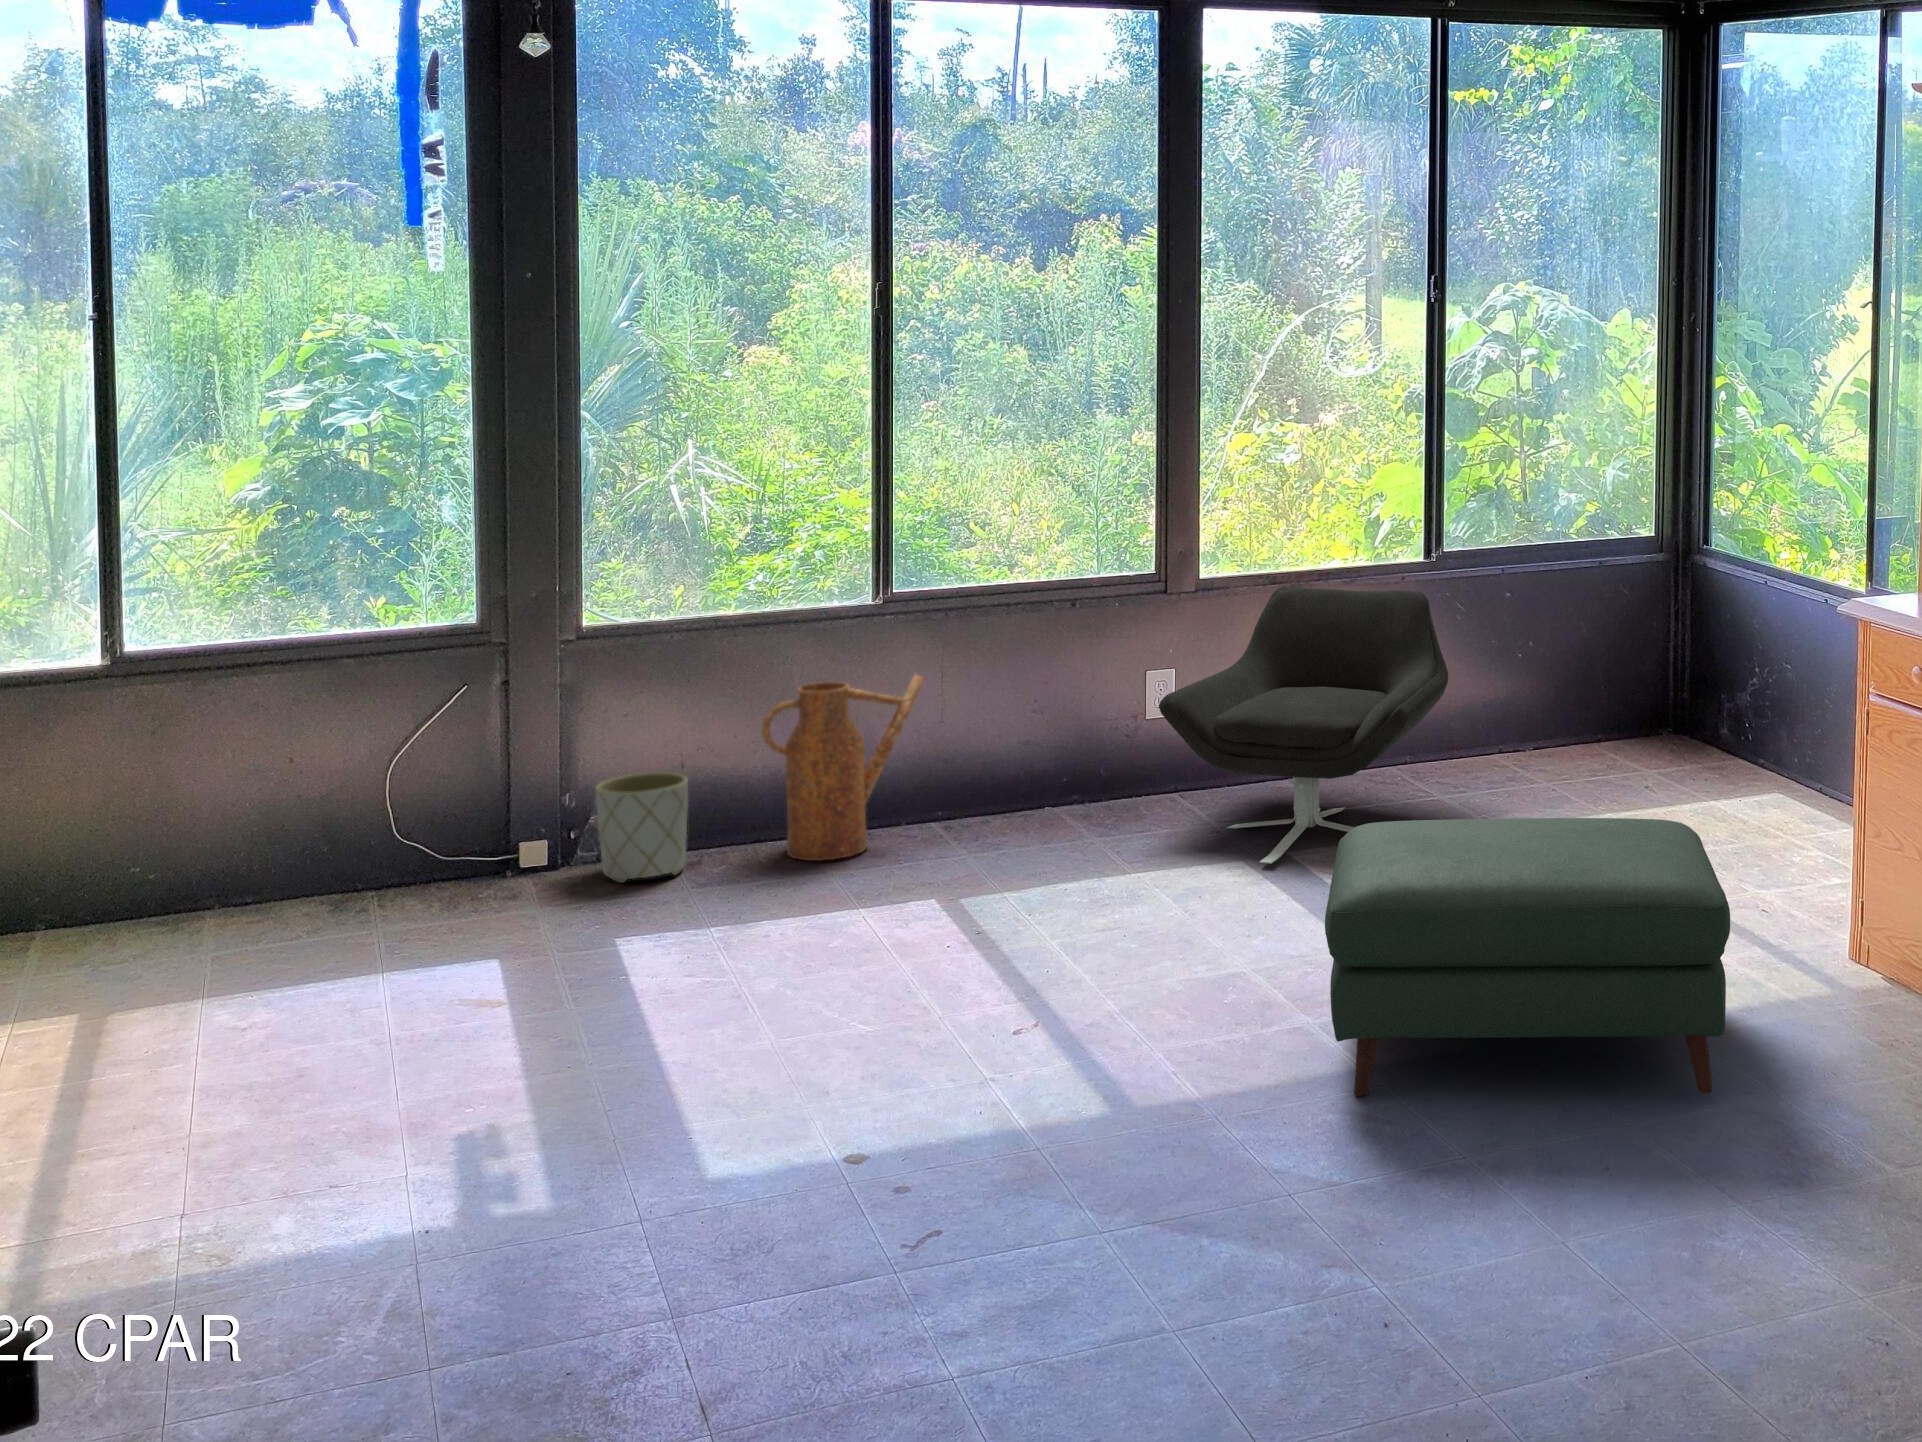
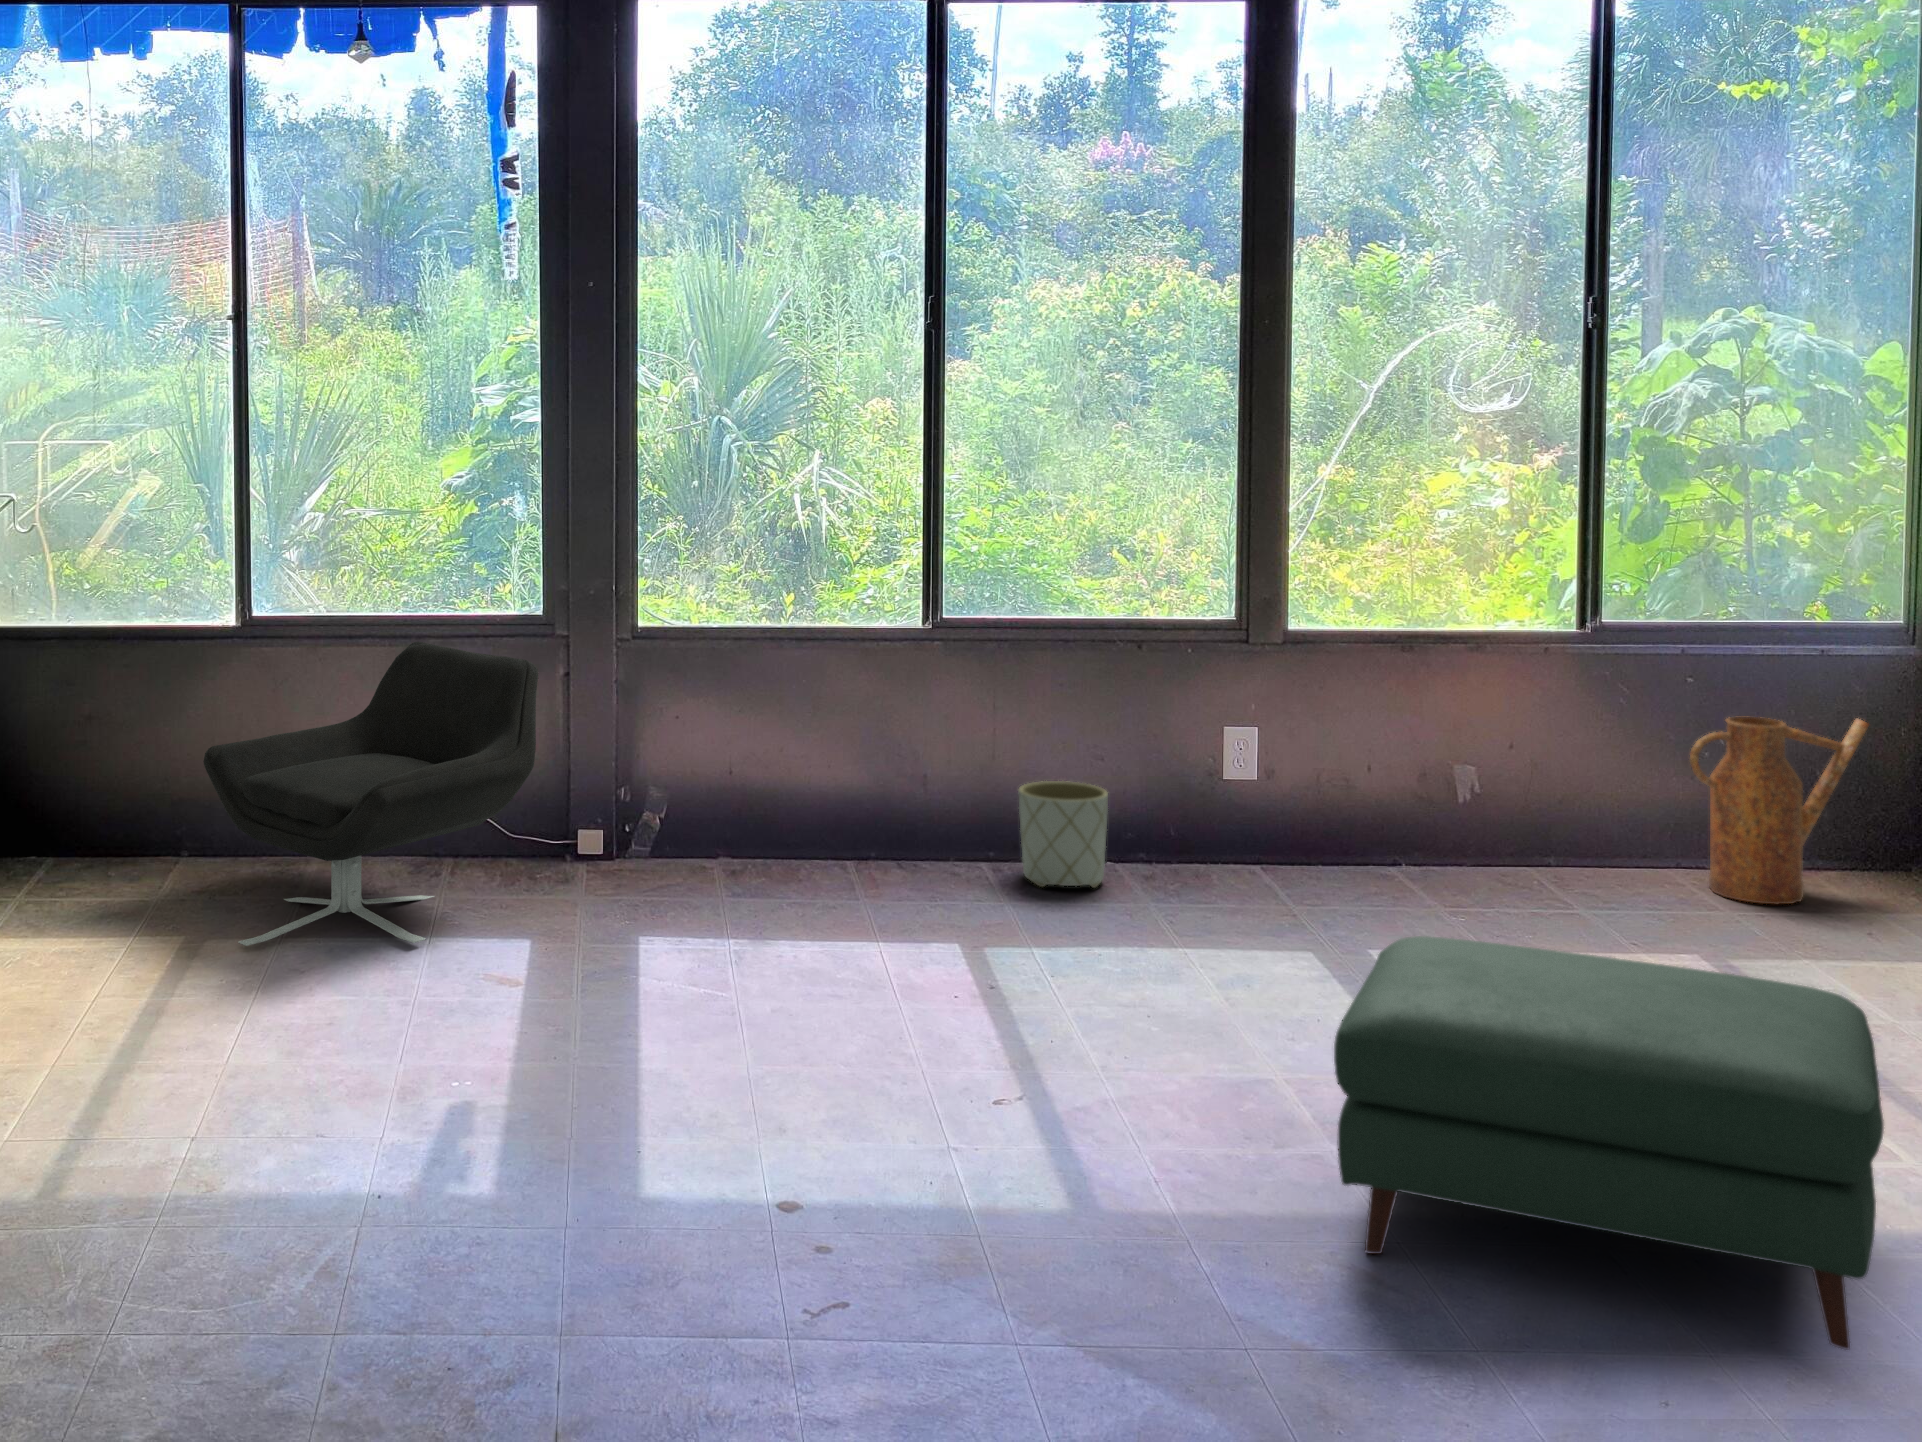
lounge chair: present [1159,587,1448,864] -> present [203,642,538,946]
watering can: present [762,674,925,860] -> present [1690,717,1869,904]
planter: present [595,772,688,883] -> present [1018,781,1108,888]

